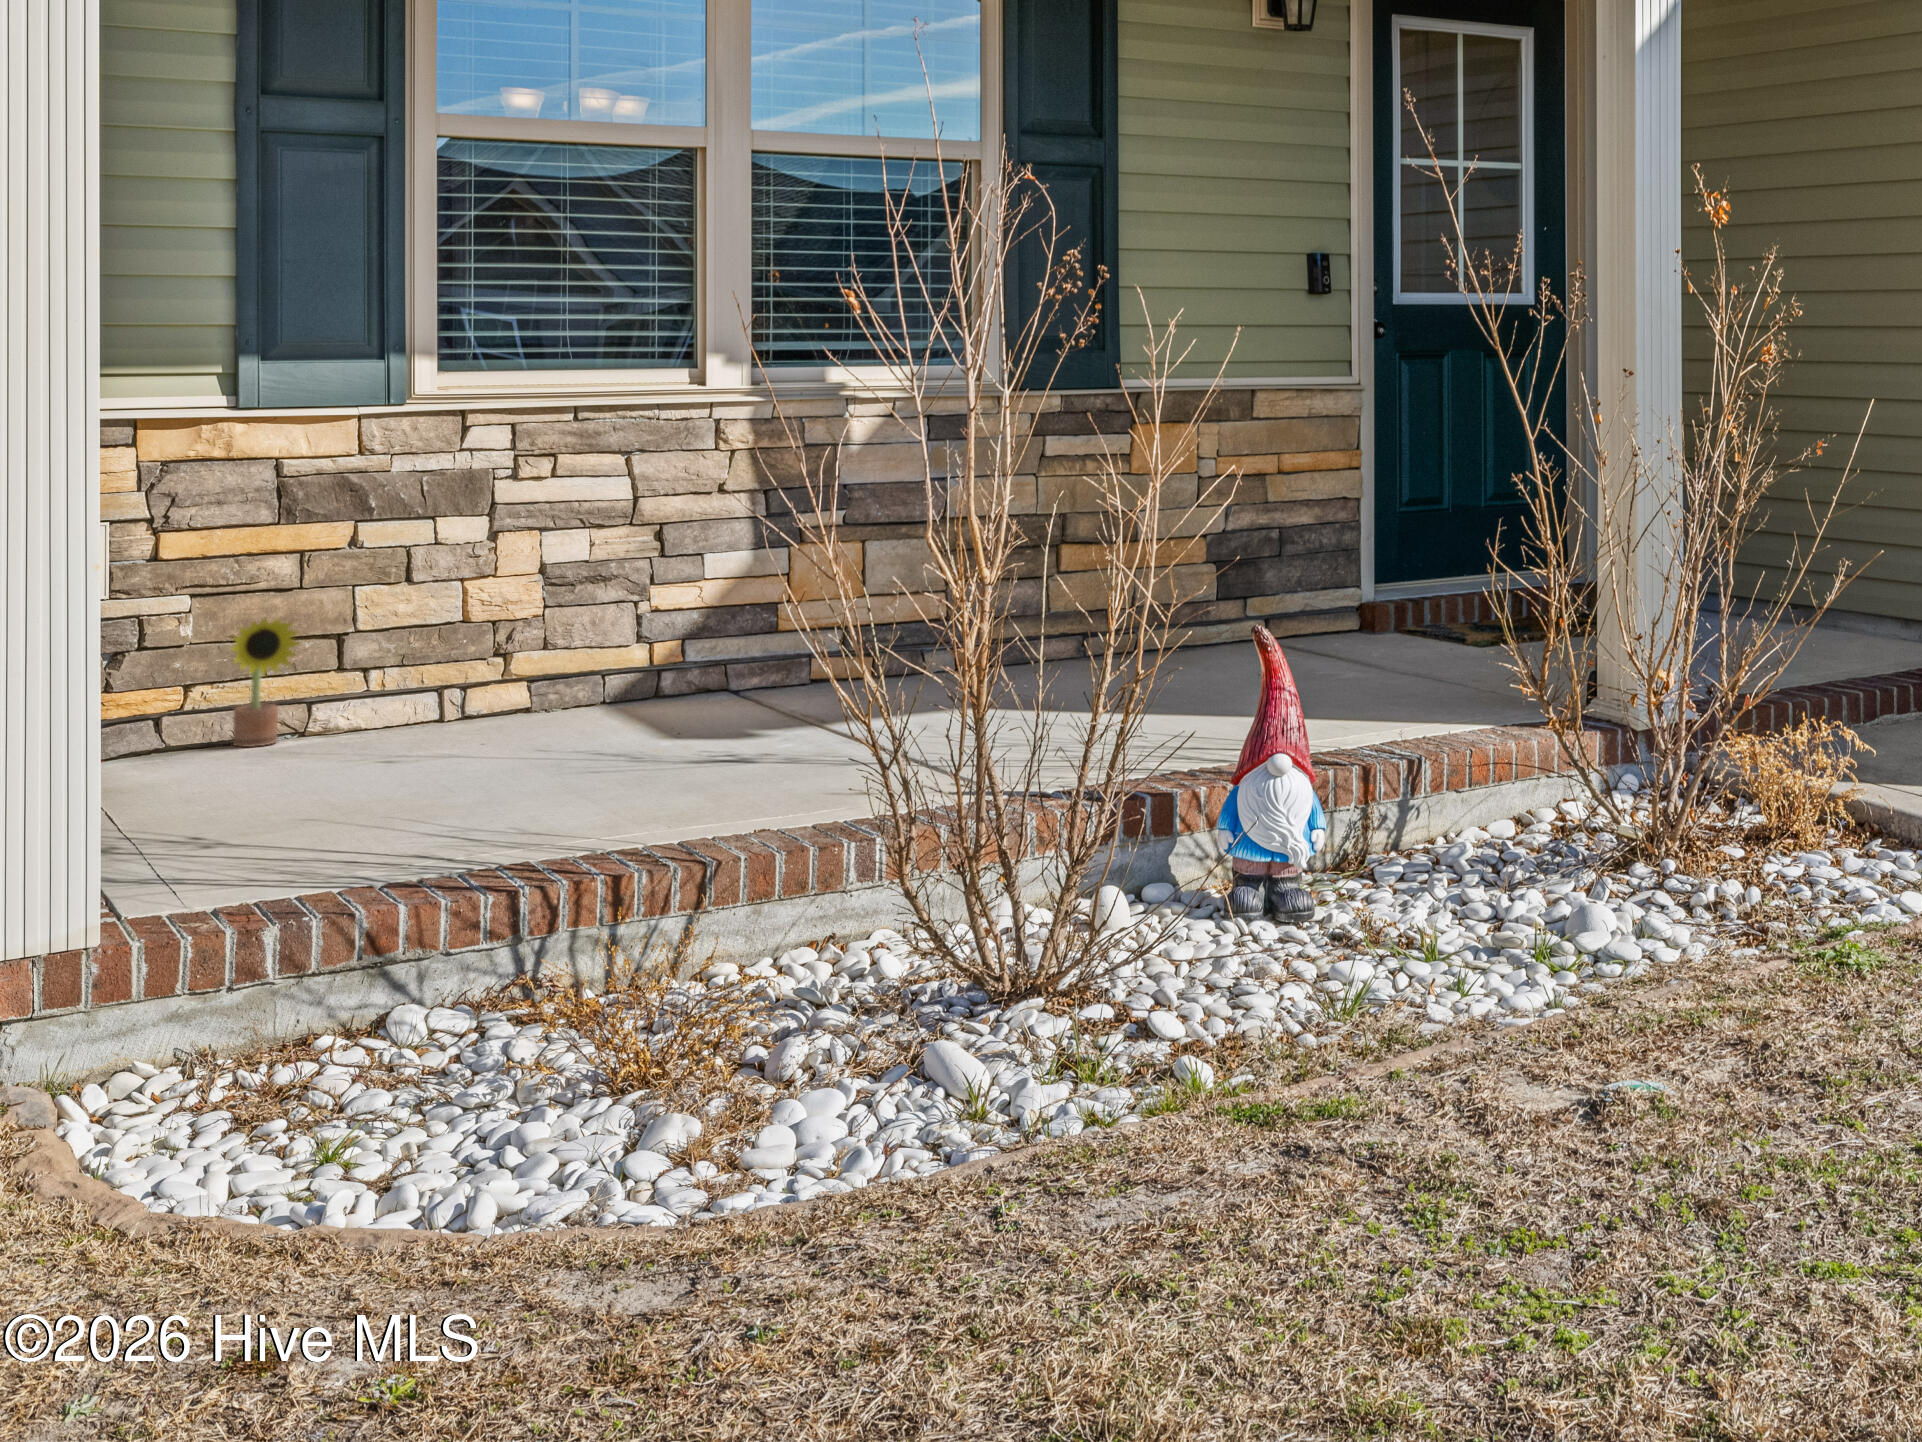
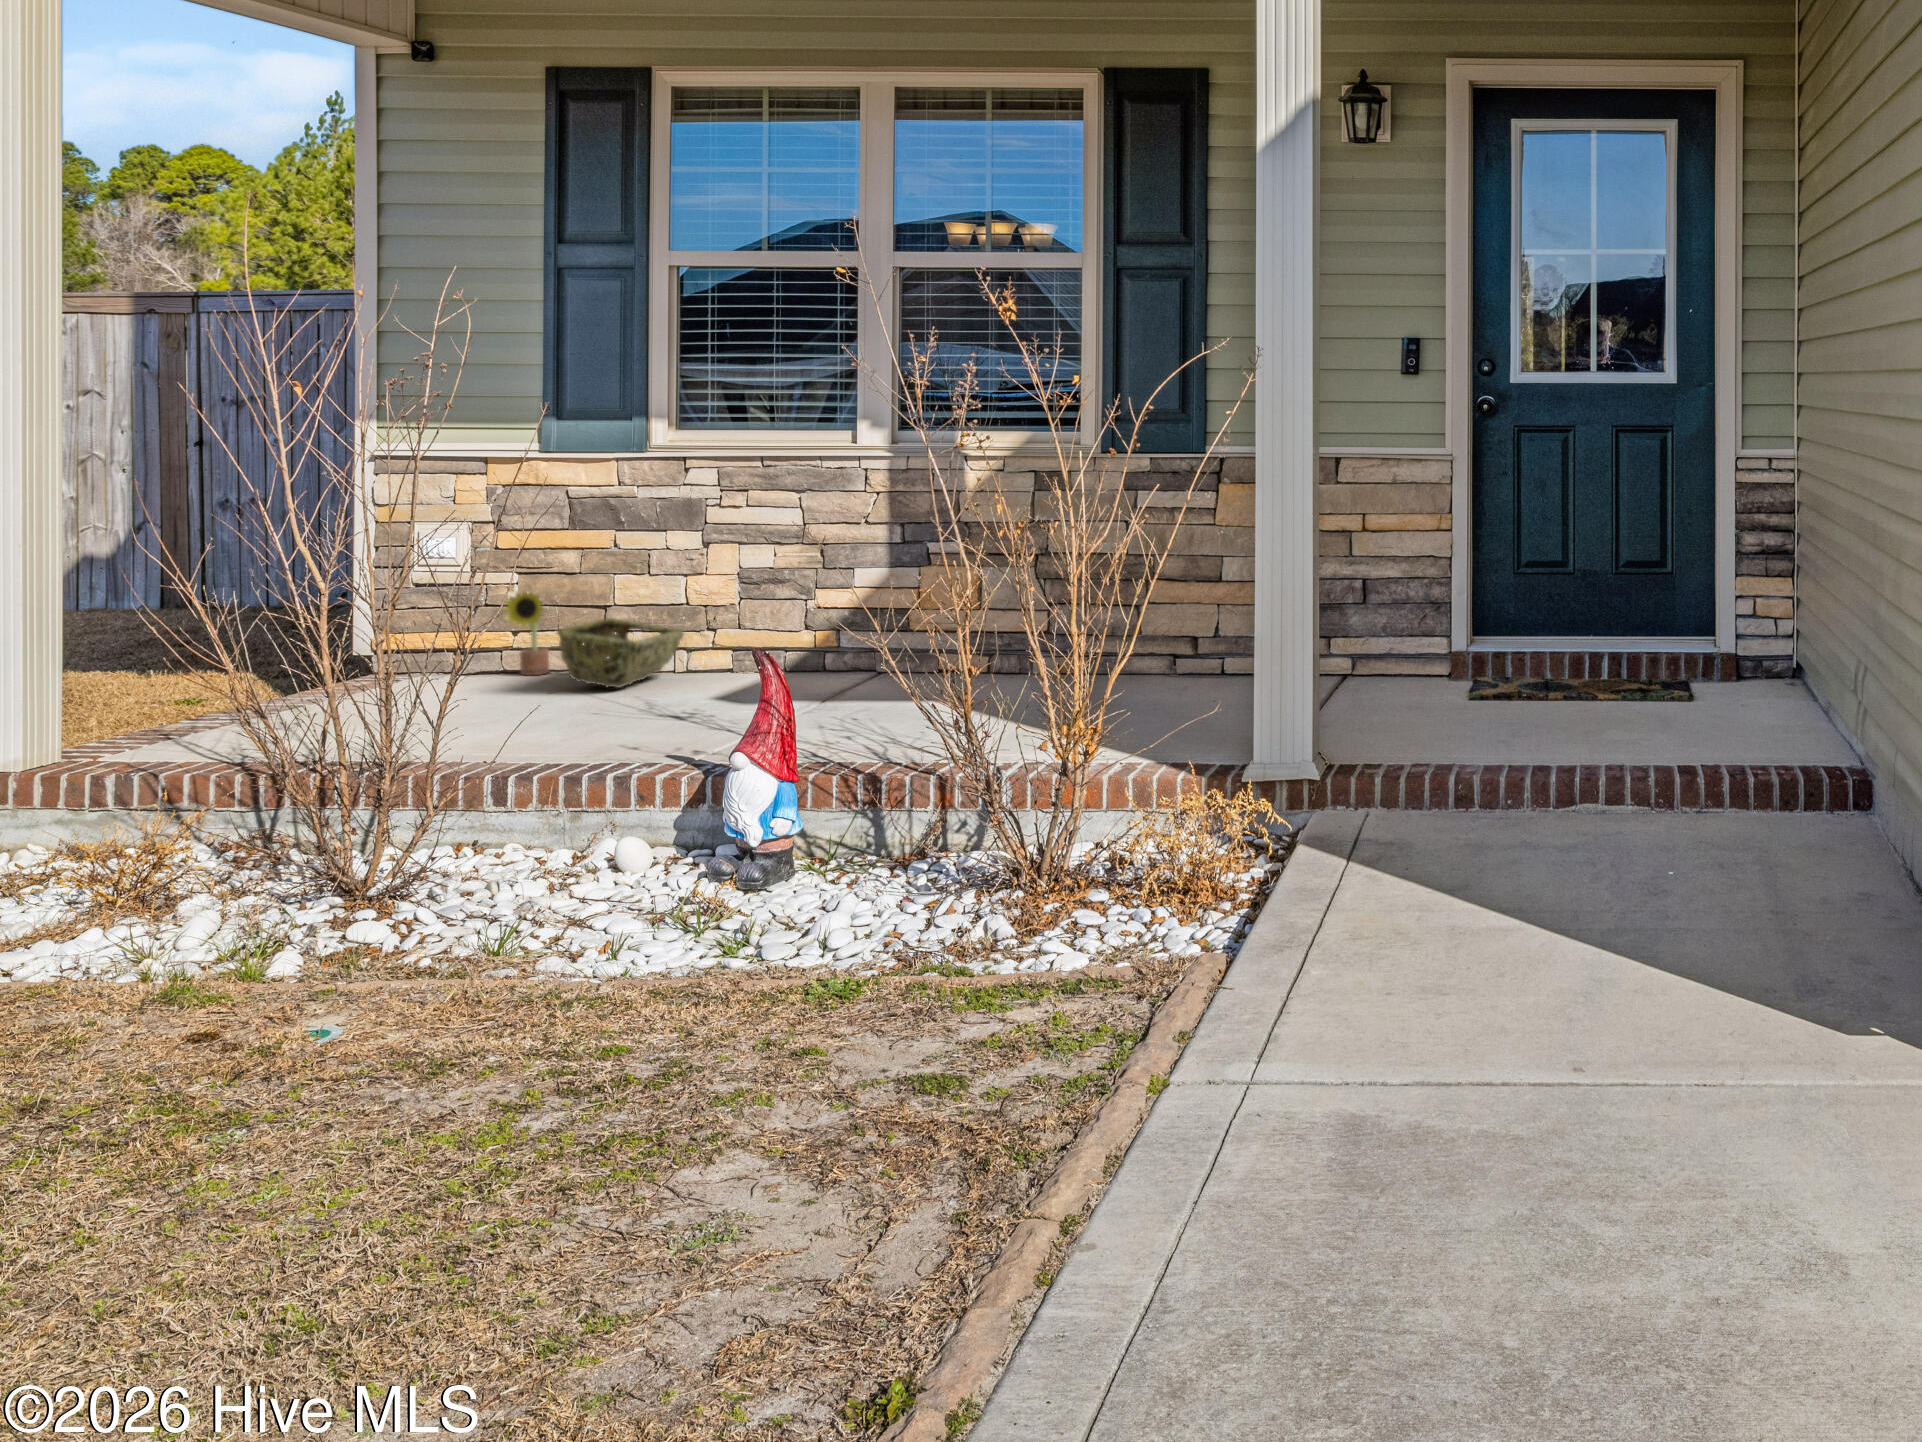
woven basket: none [364,649,536,746] -> present [557,618,683,688]

